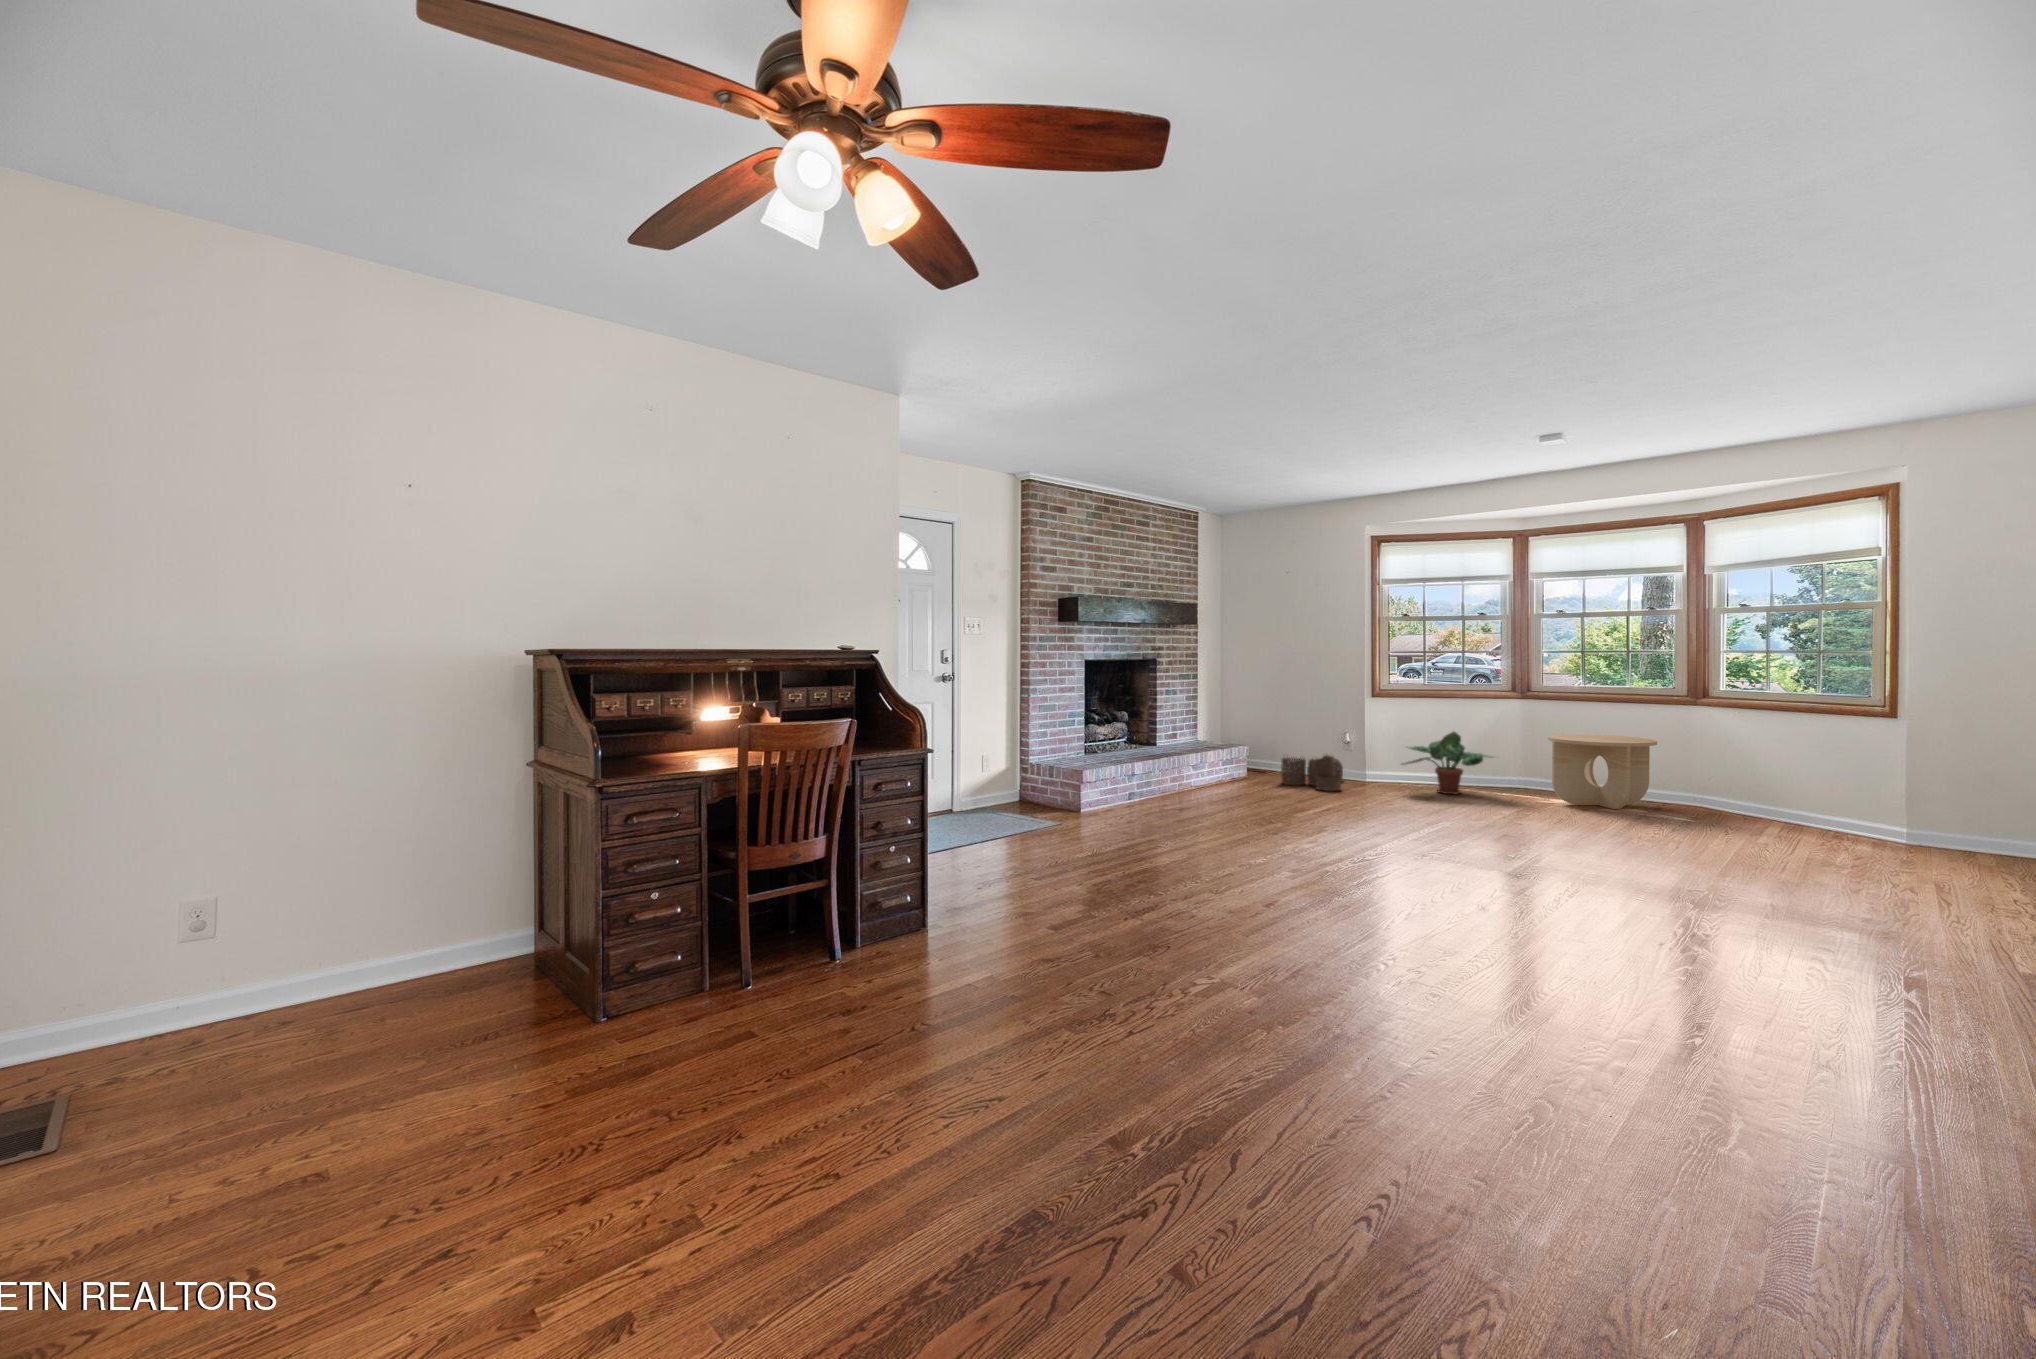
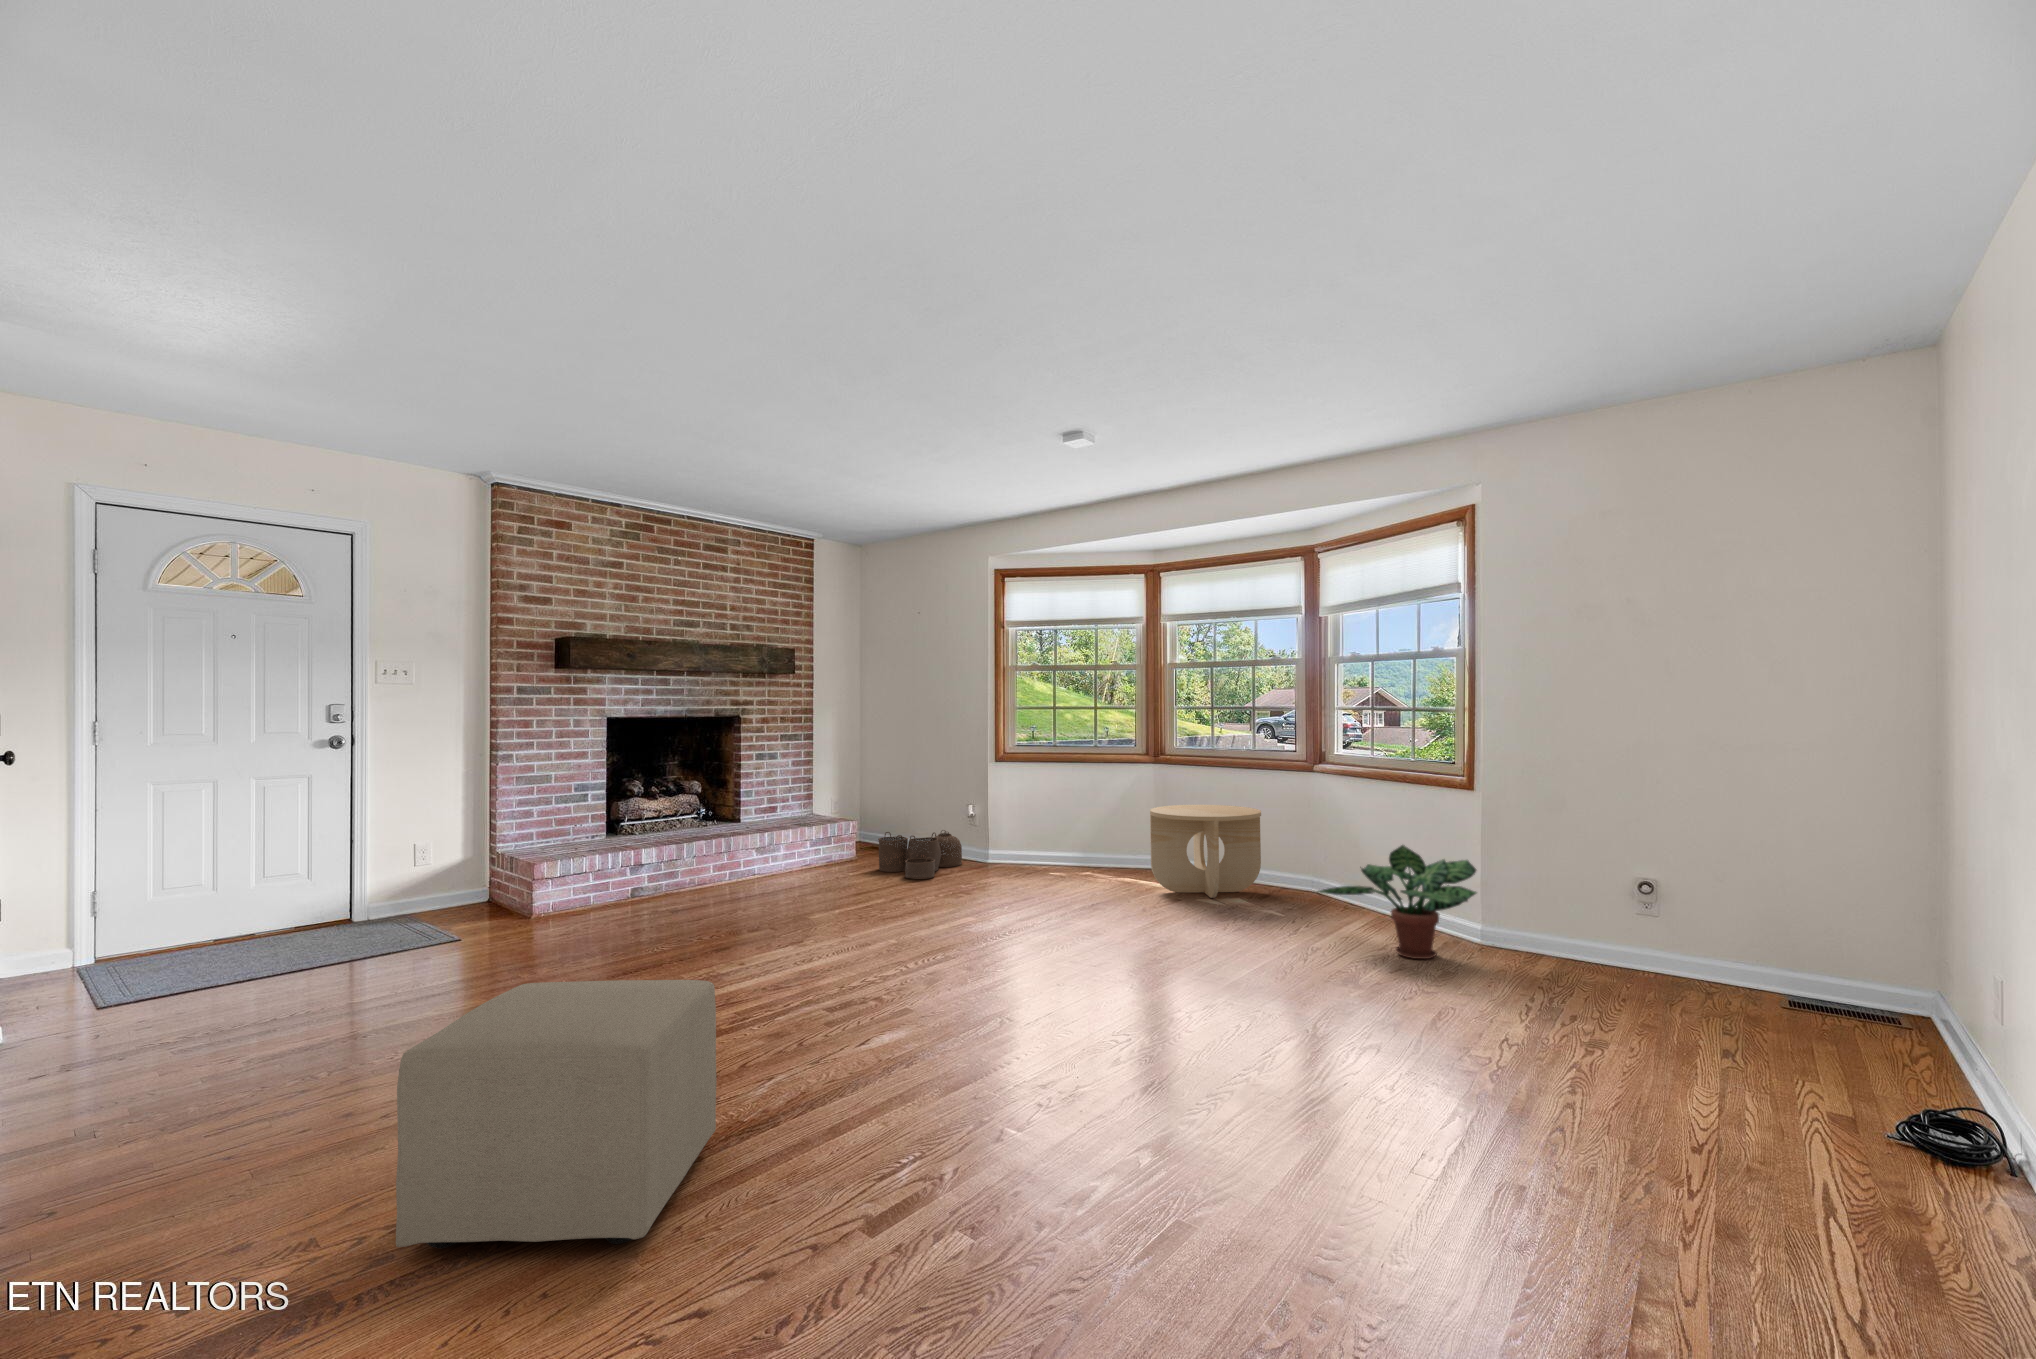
potted plant: present [1406,732,1489,794] -> present [1319,845,1476,959]
ottoman: none [1418,835,1640,991] -> present [396,980,716,1249]

